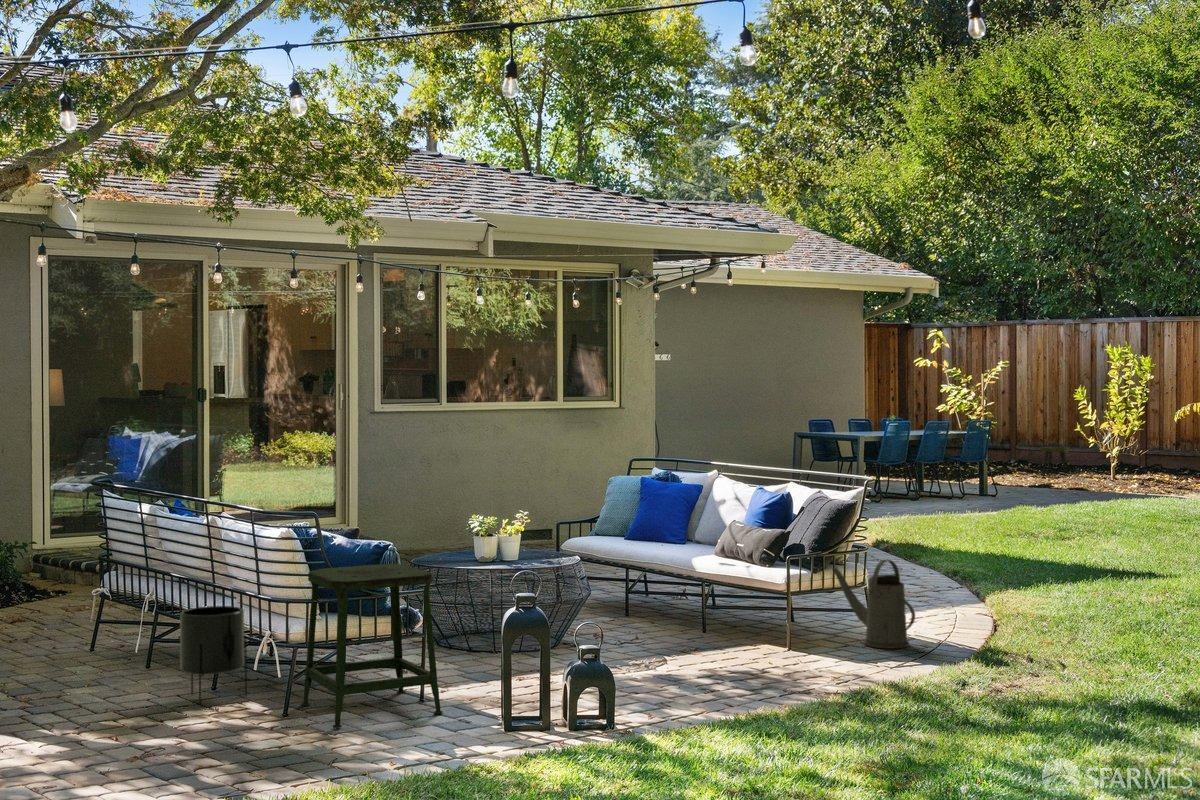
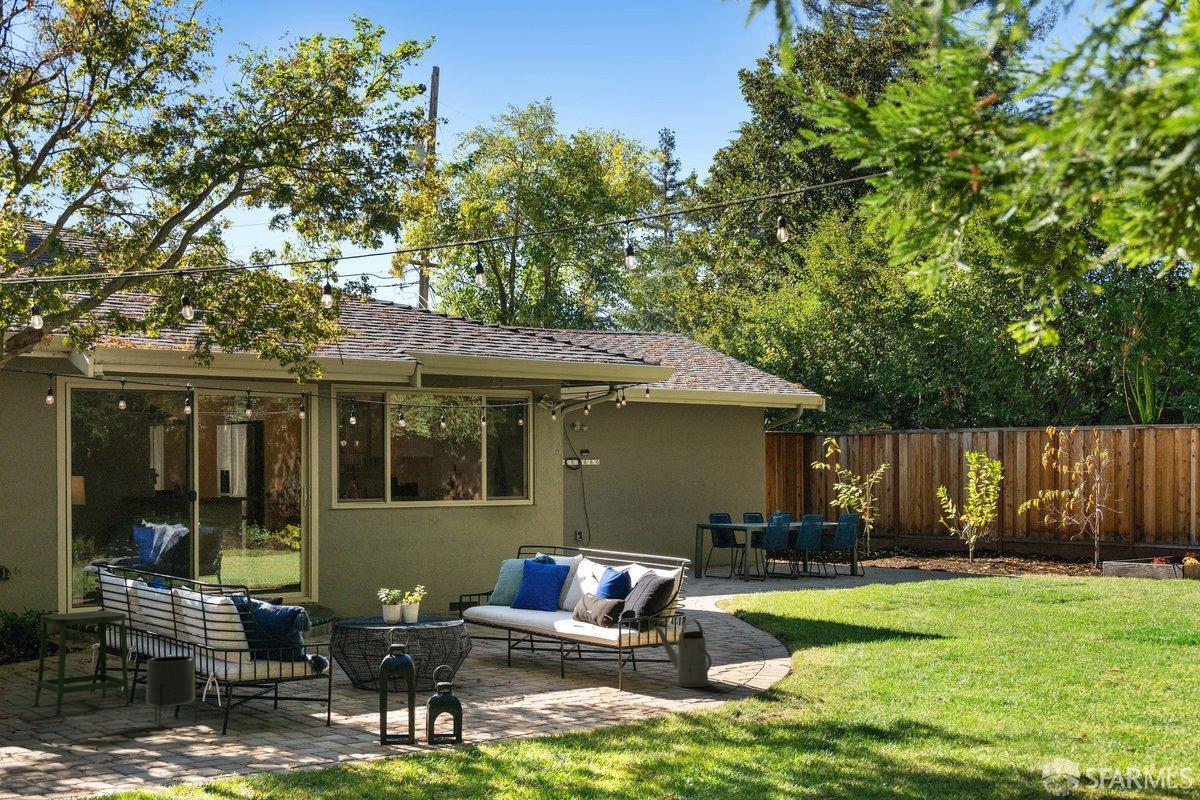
side table: present [1041,447,1069,475] -> none [911,537,937,563]
stool: present [301,564,443,728] -> present [33,611,131,715]

